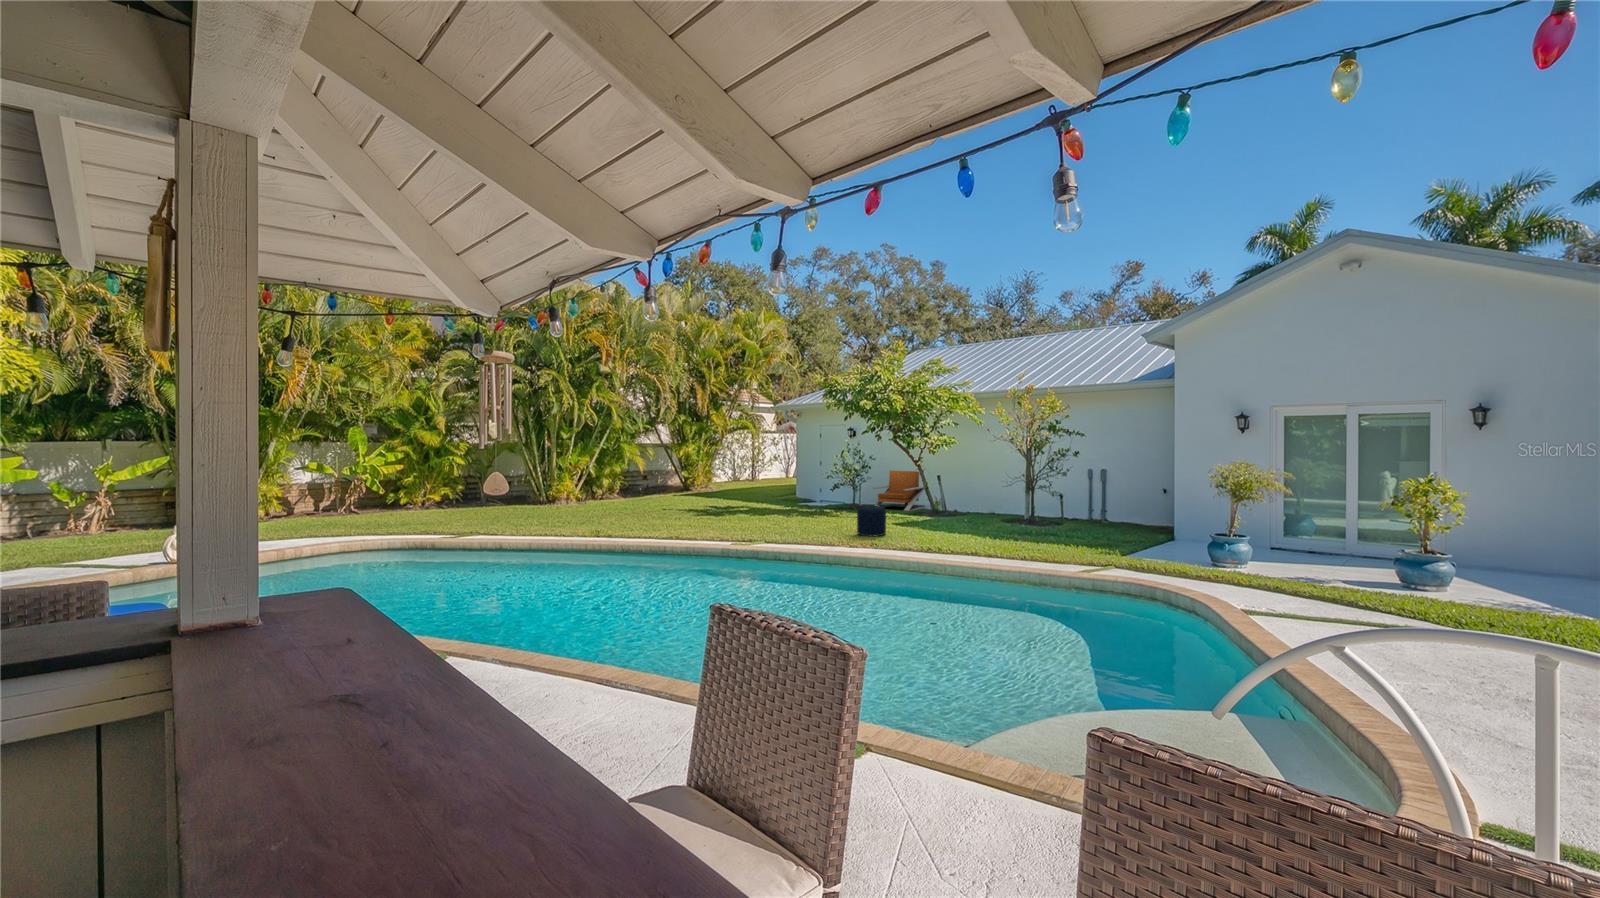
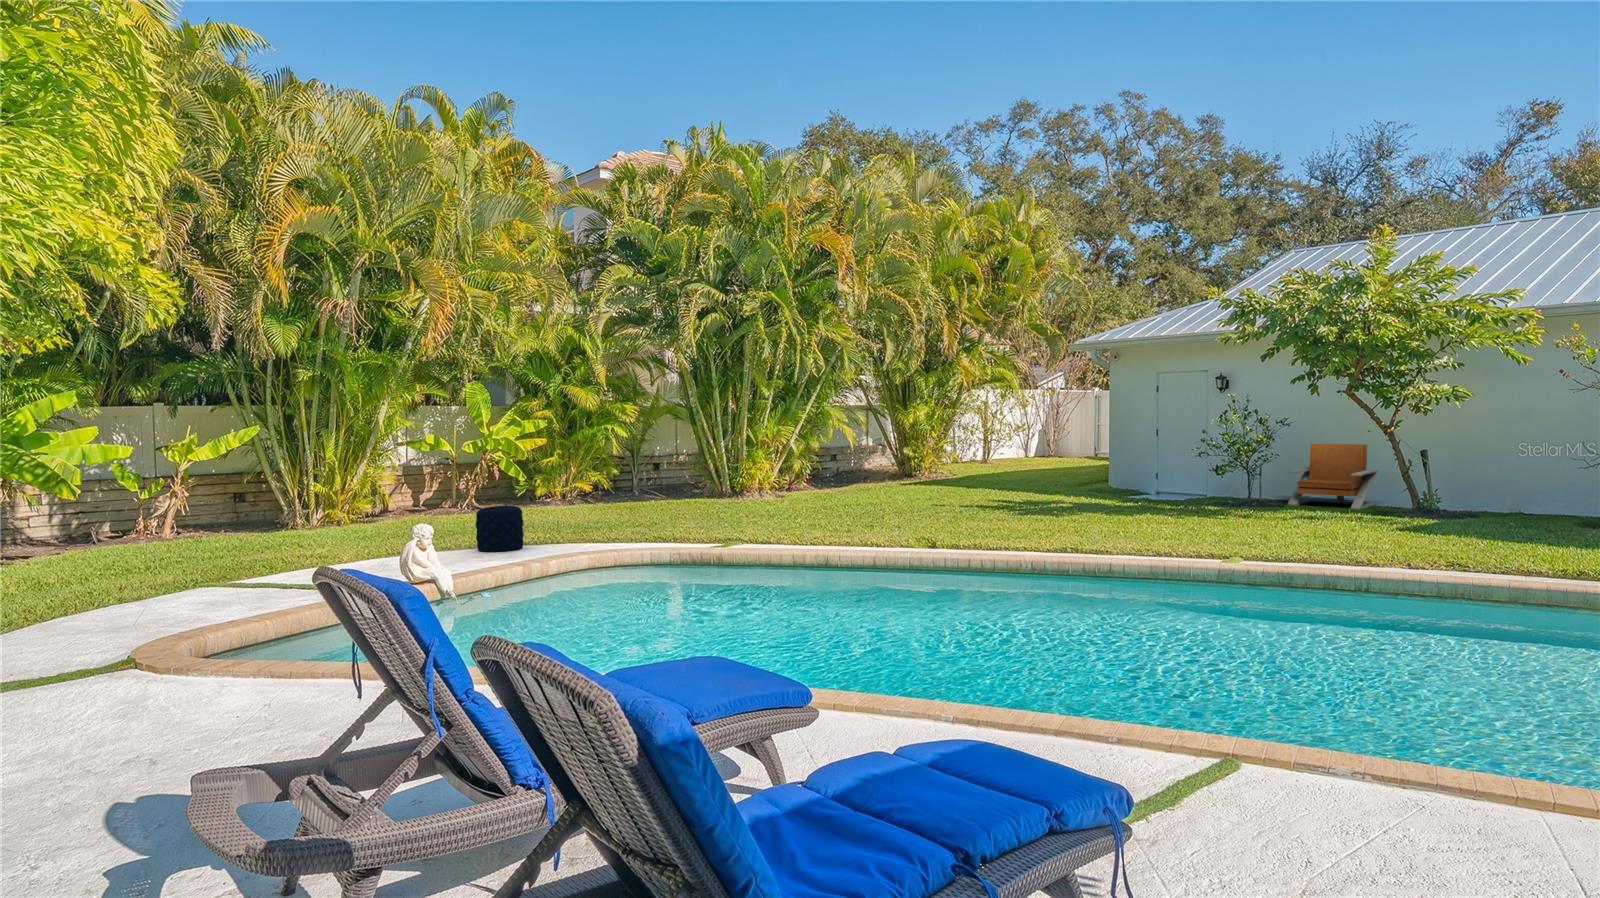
pouf: present [857,506,886,536] -> present [476,505,524,552]

